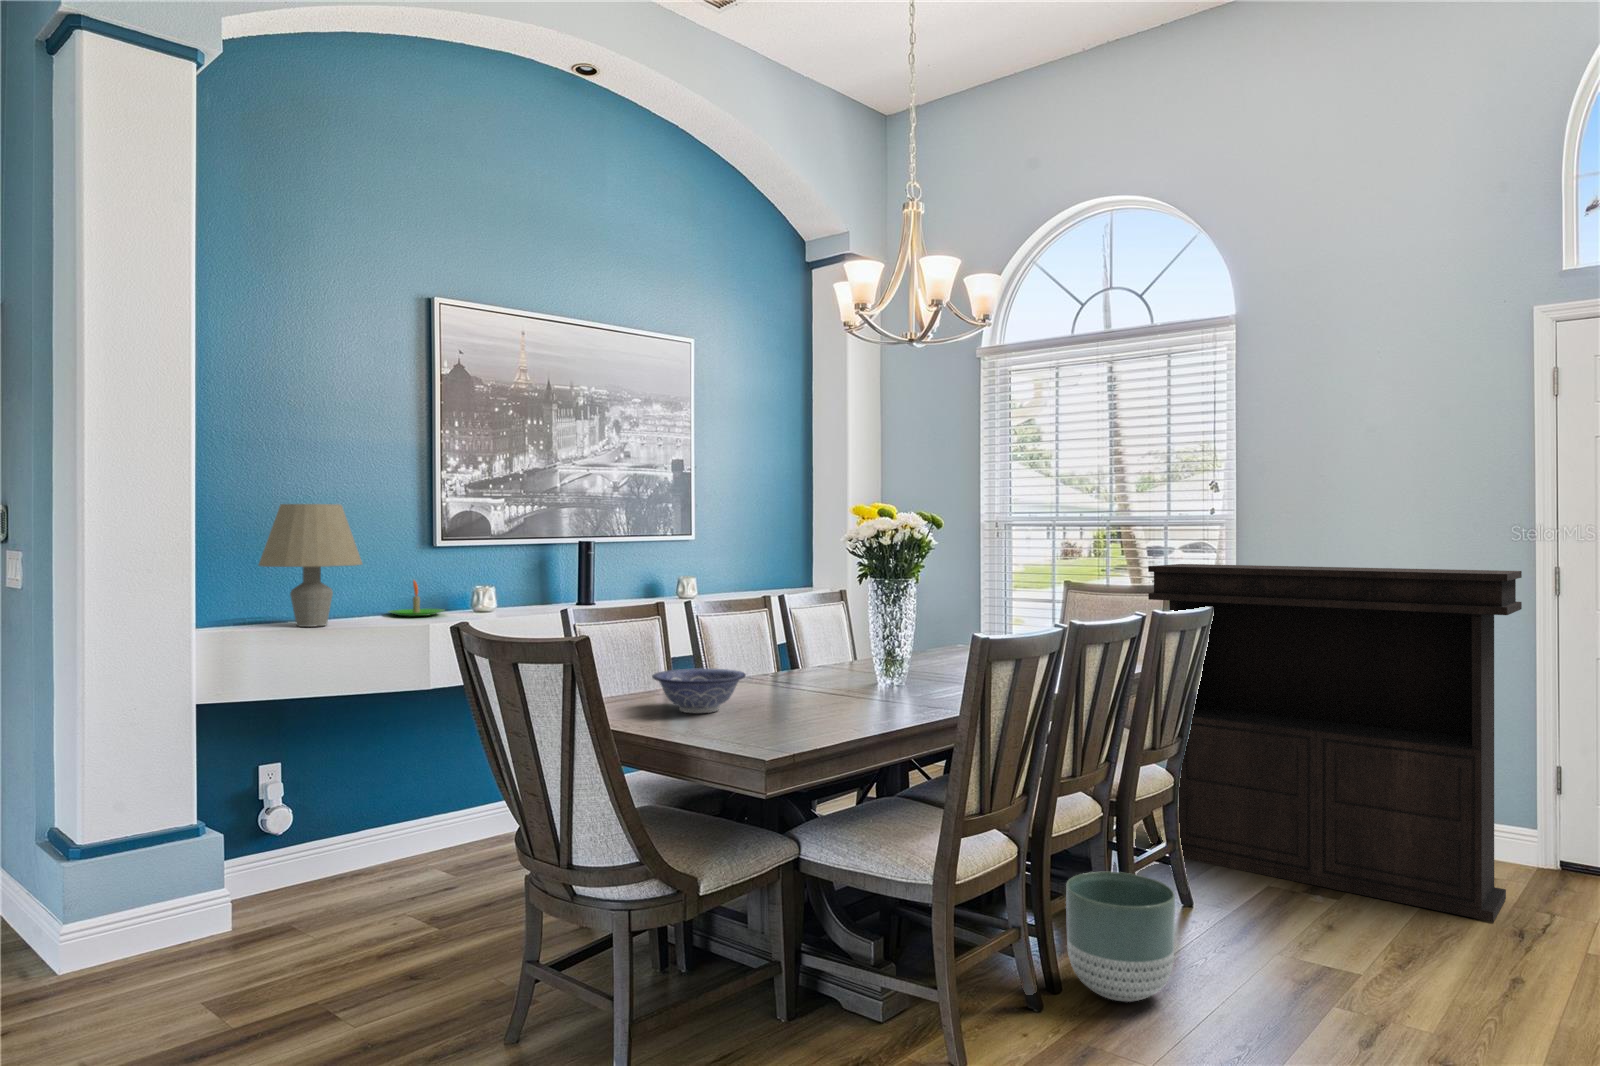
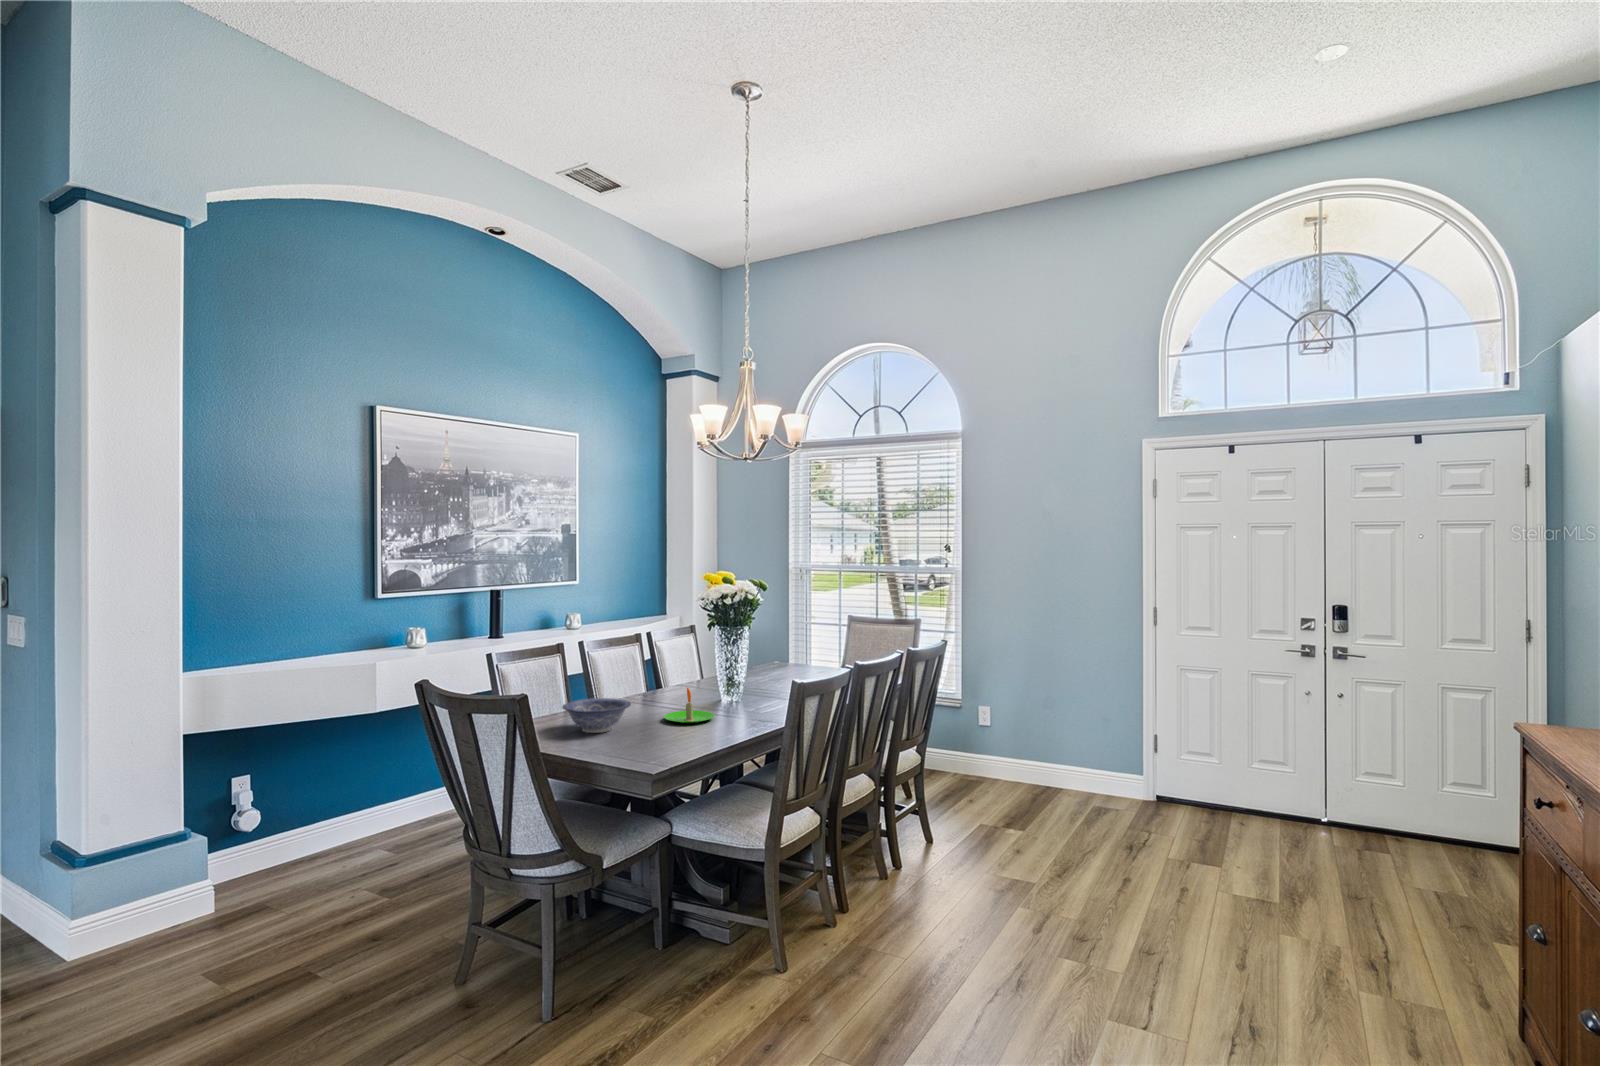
table lamp: present [259,504,362,627] -> none [235,572,323,669]
console table: present [1148,564,1522,922] -> none [905,604,1132,840]
candle: present [388,580,444,616] -> present [664,687,715,723]
planter: present [1066,872,1175,1002] -> none [851,827,920,915]

